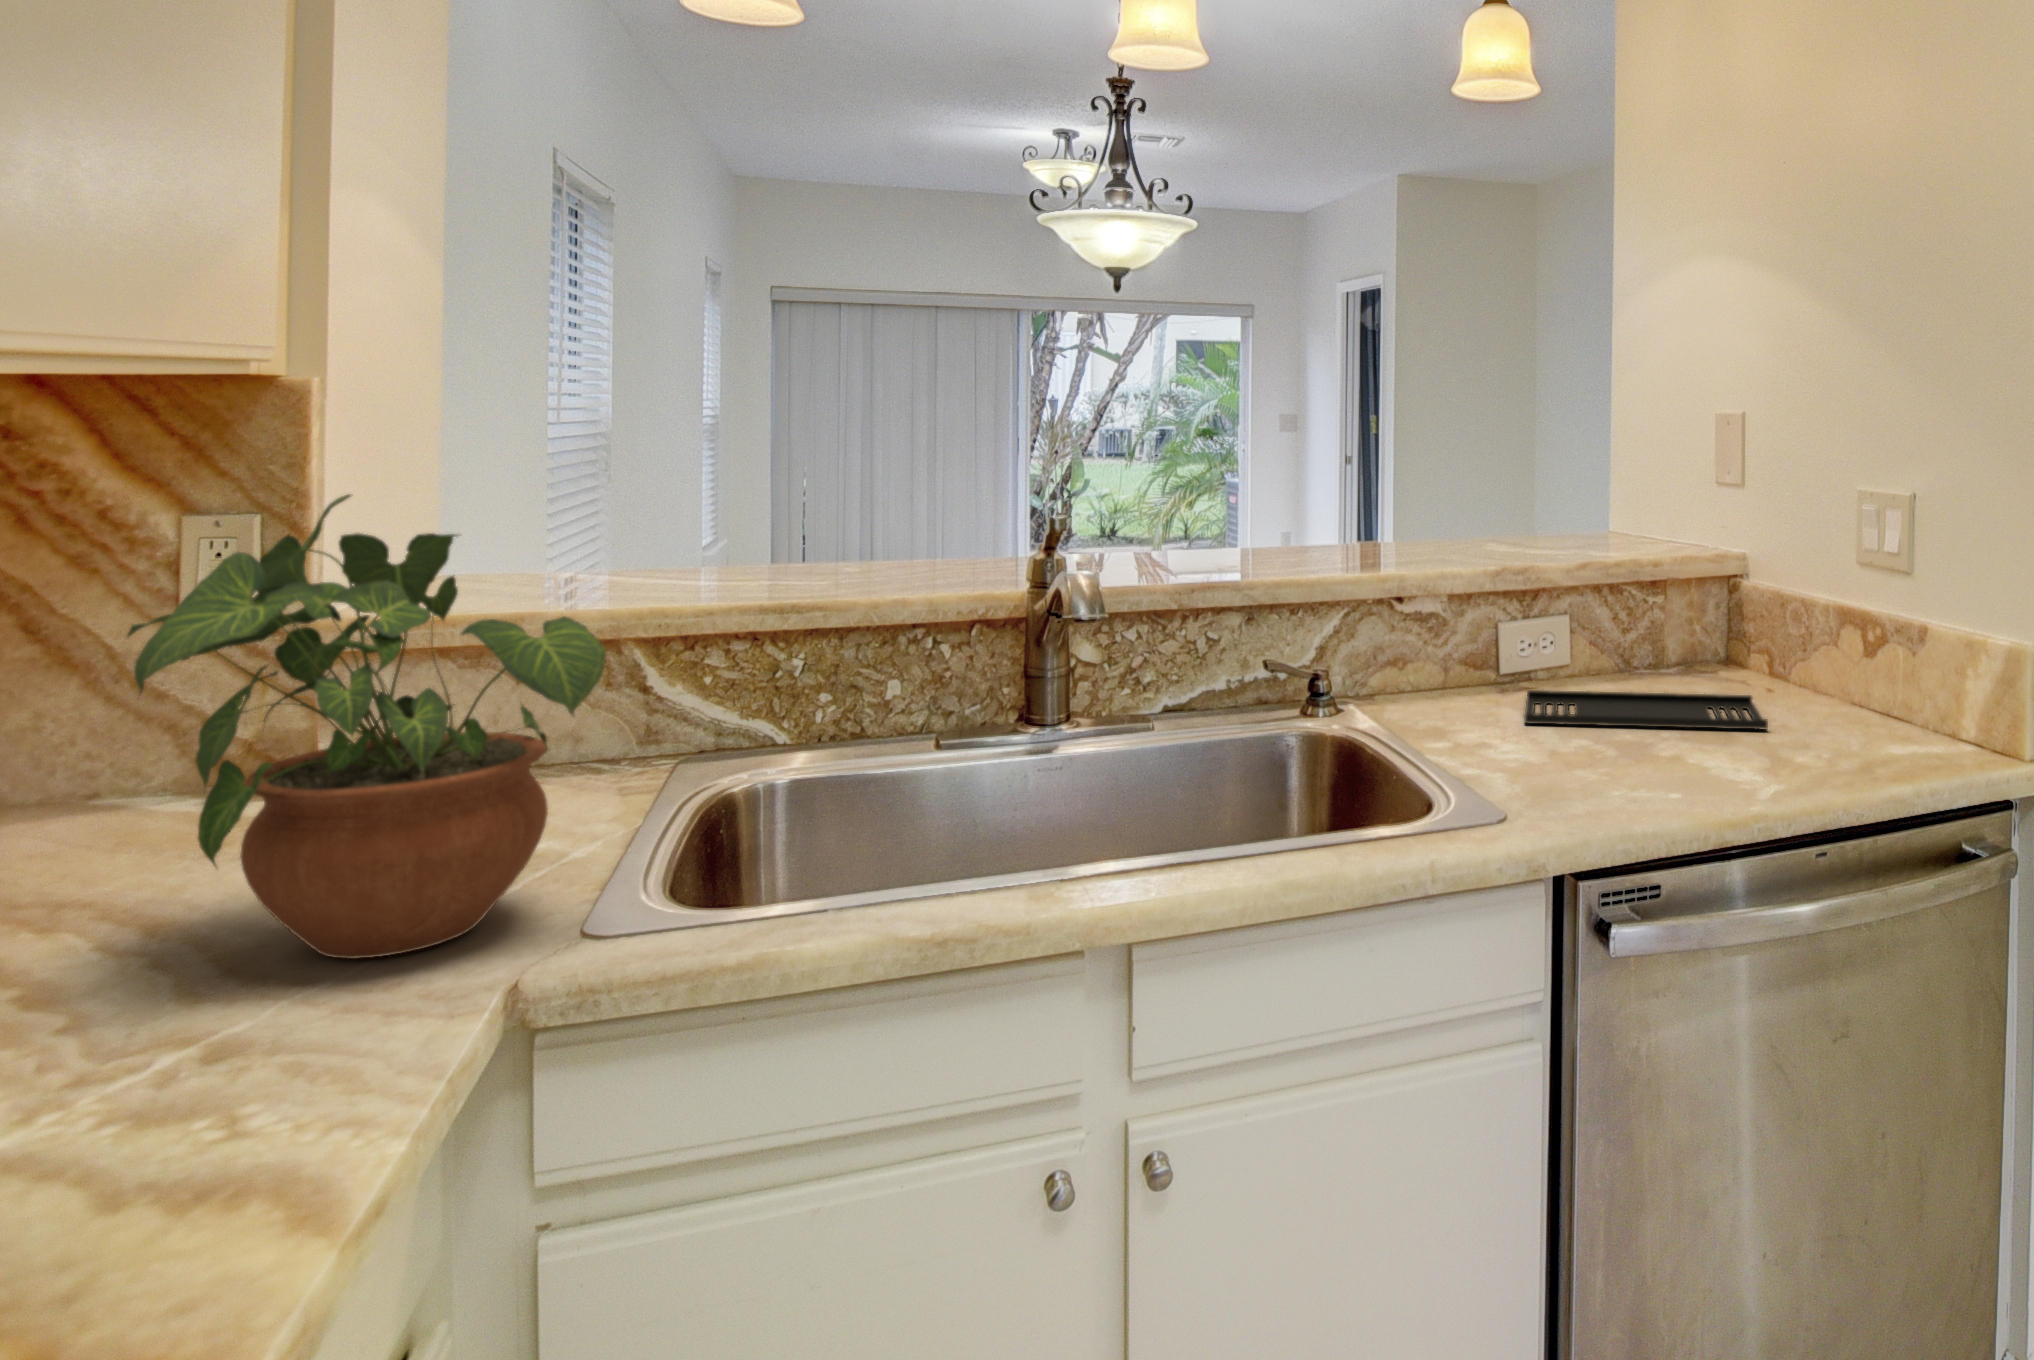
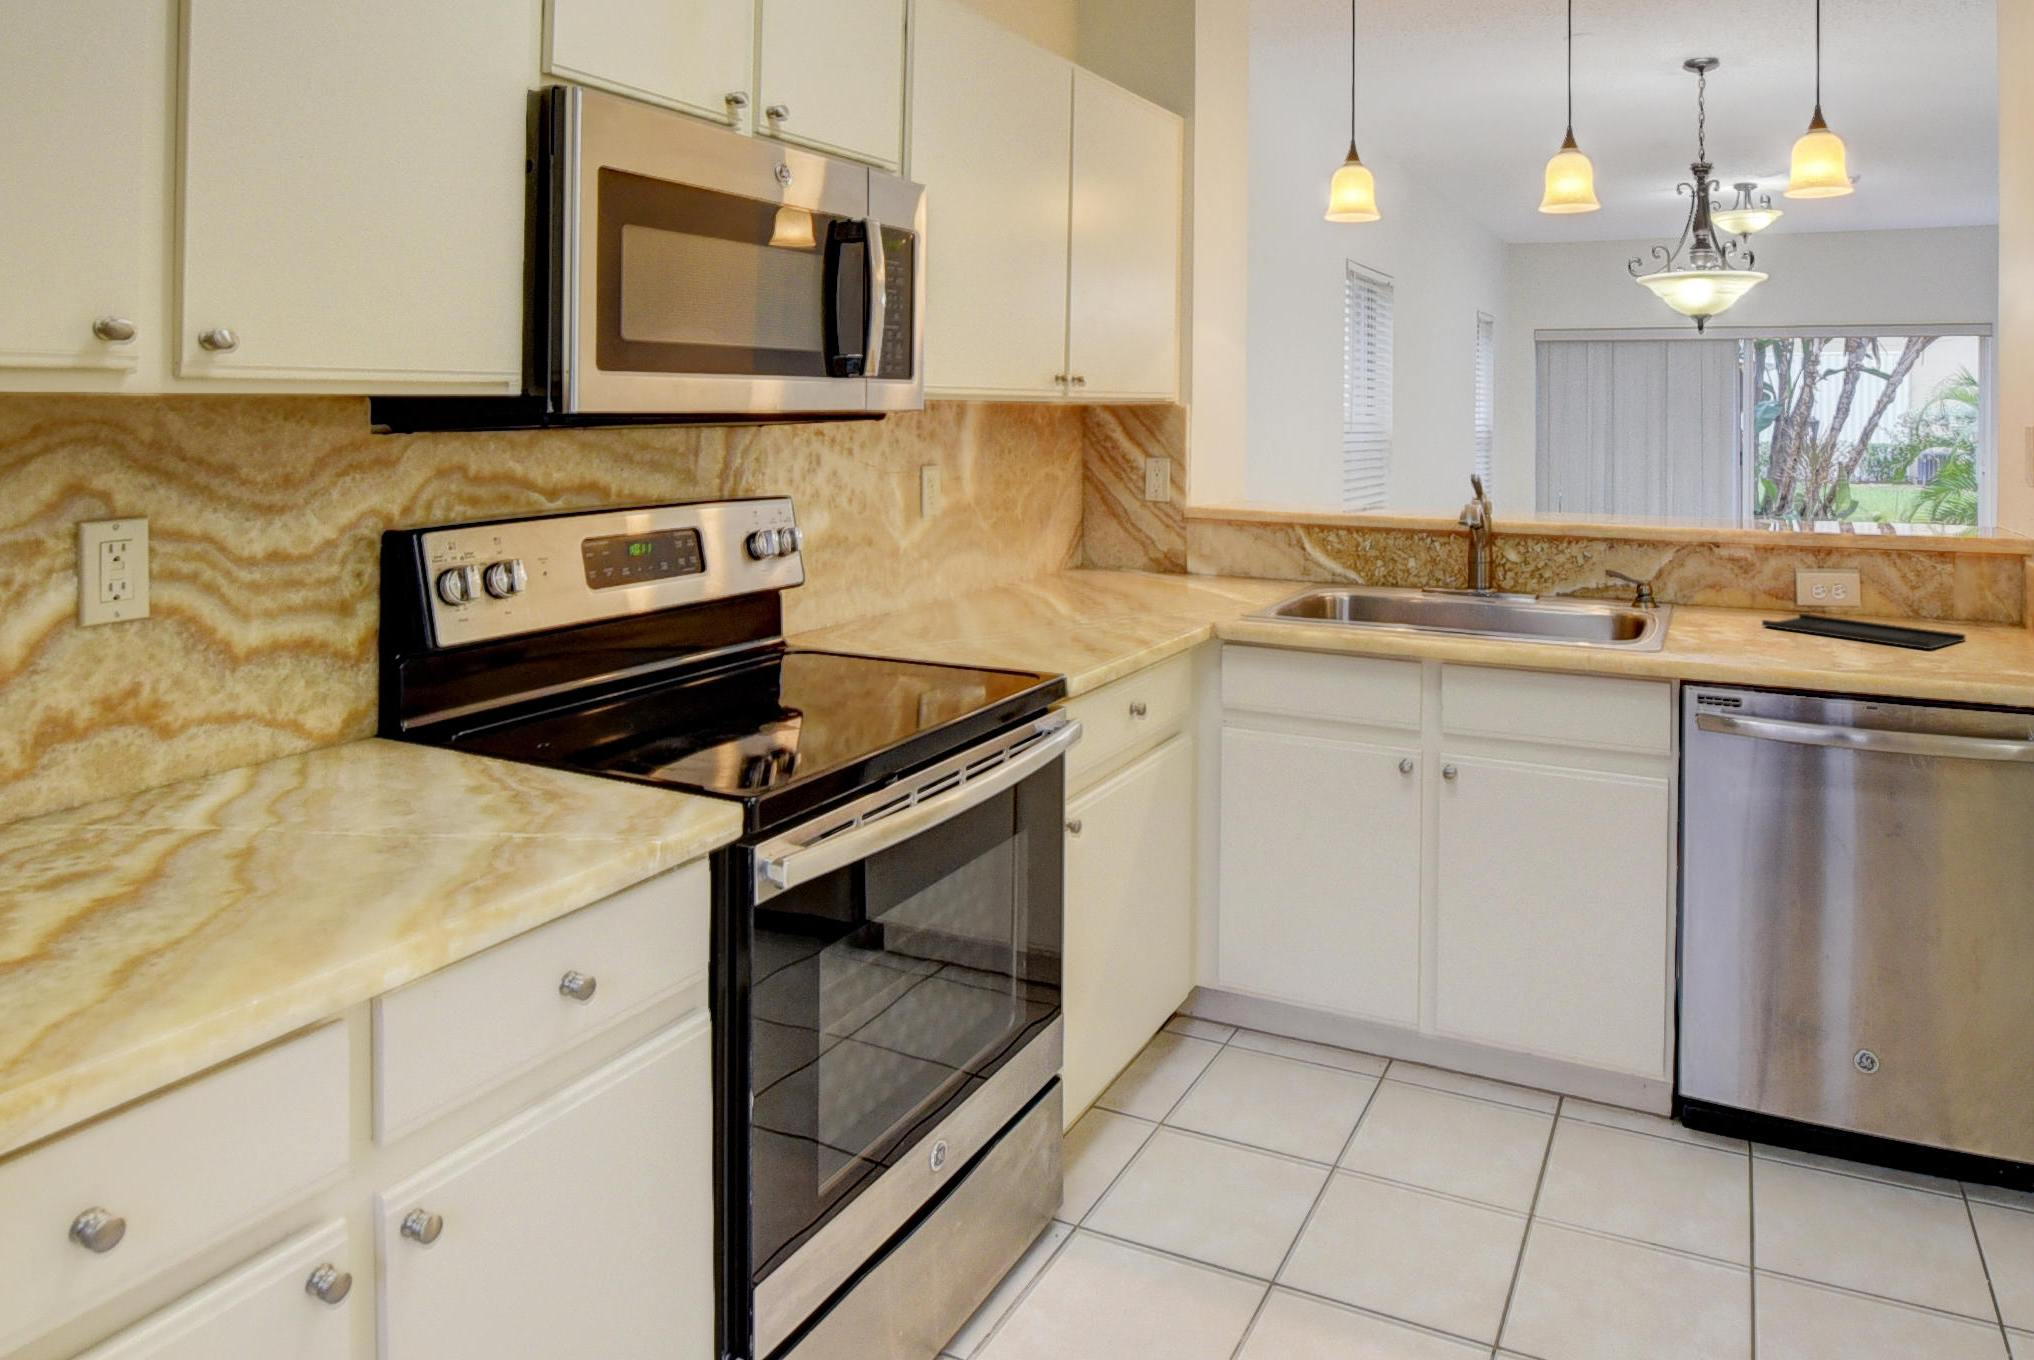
potted plant: present [127,494,606,959] -> none [1106,447,1236,611]

